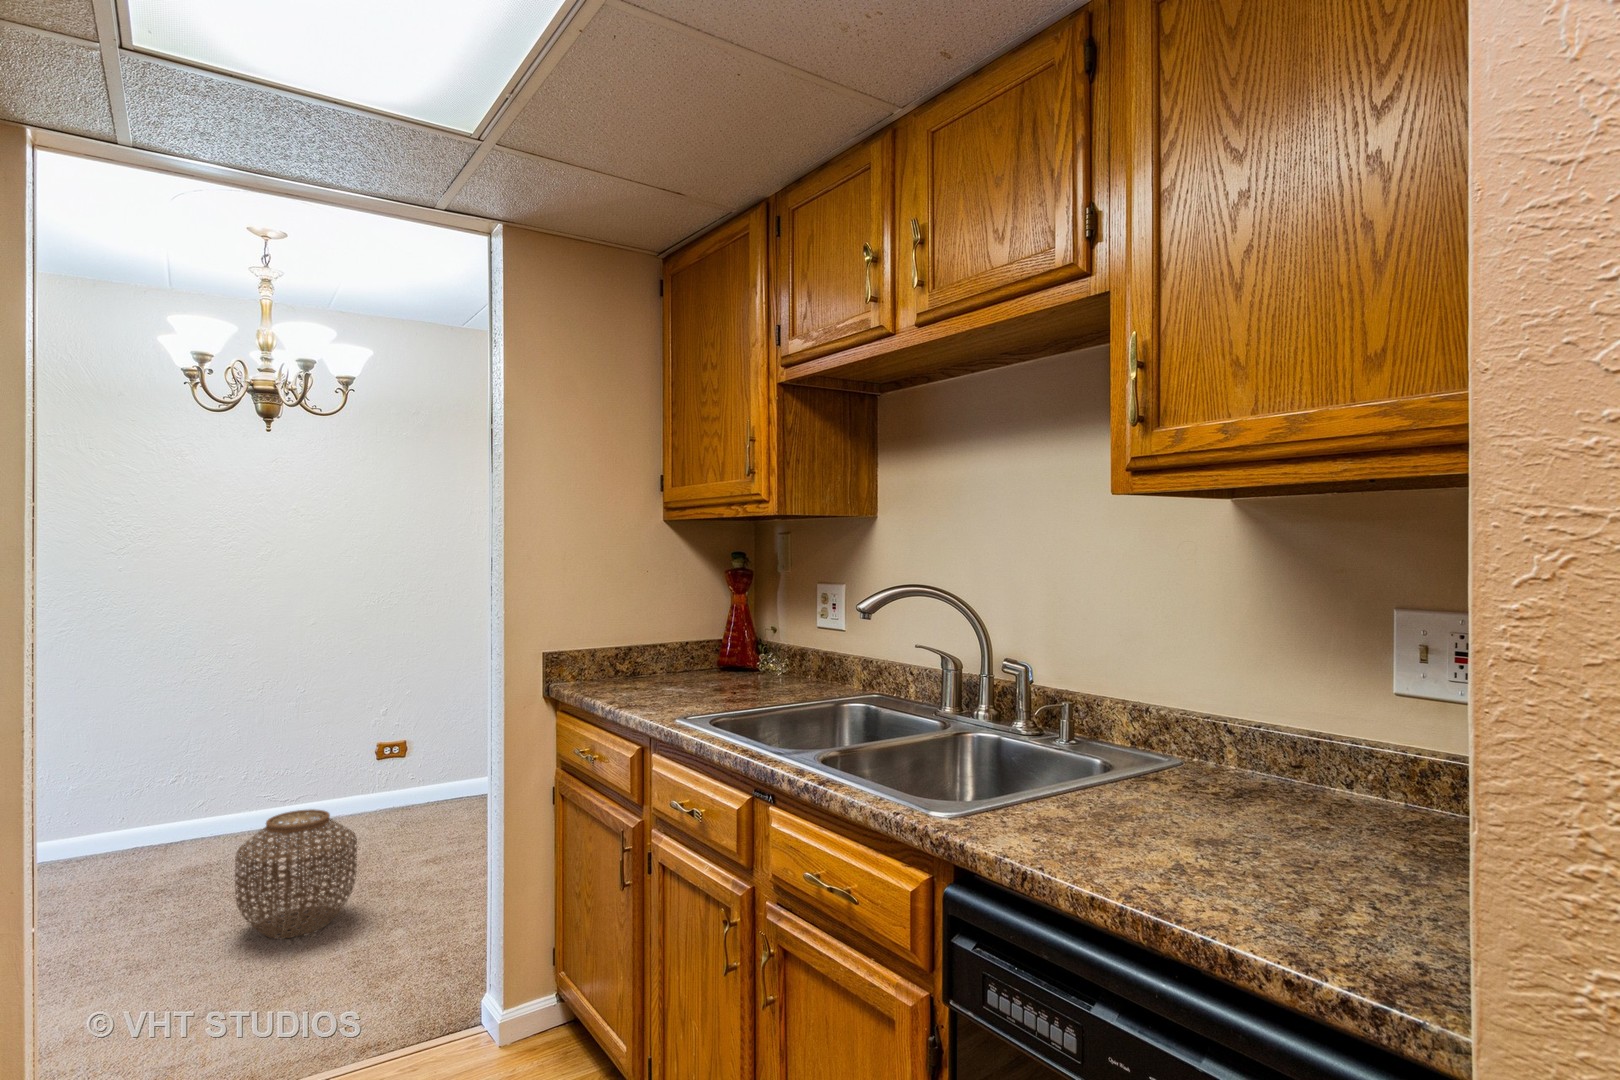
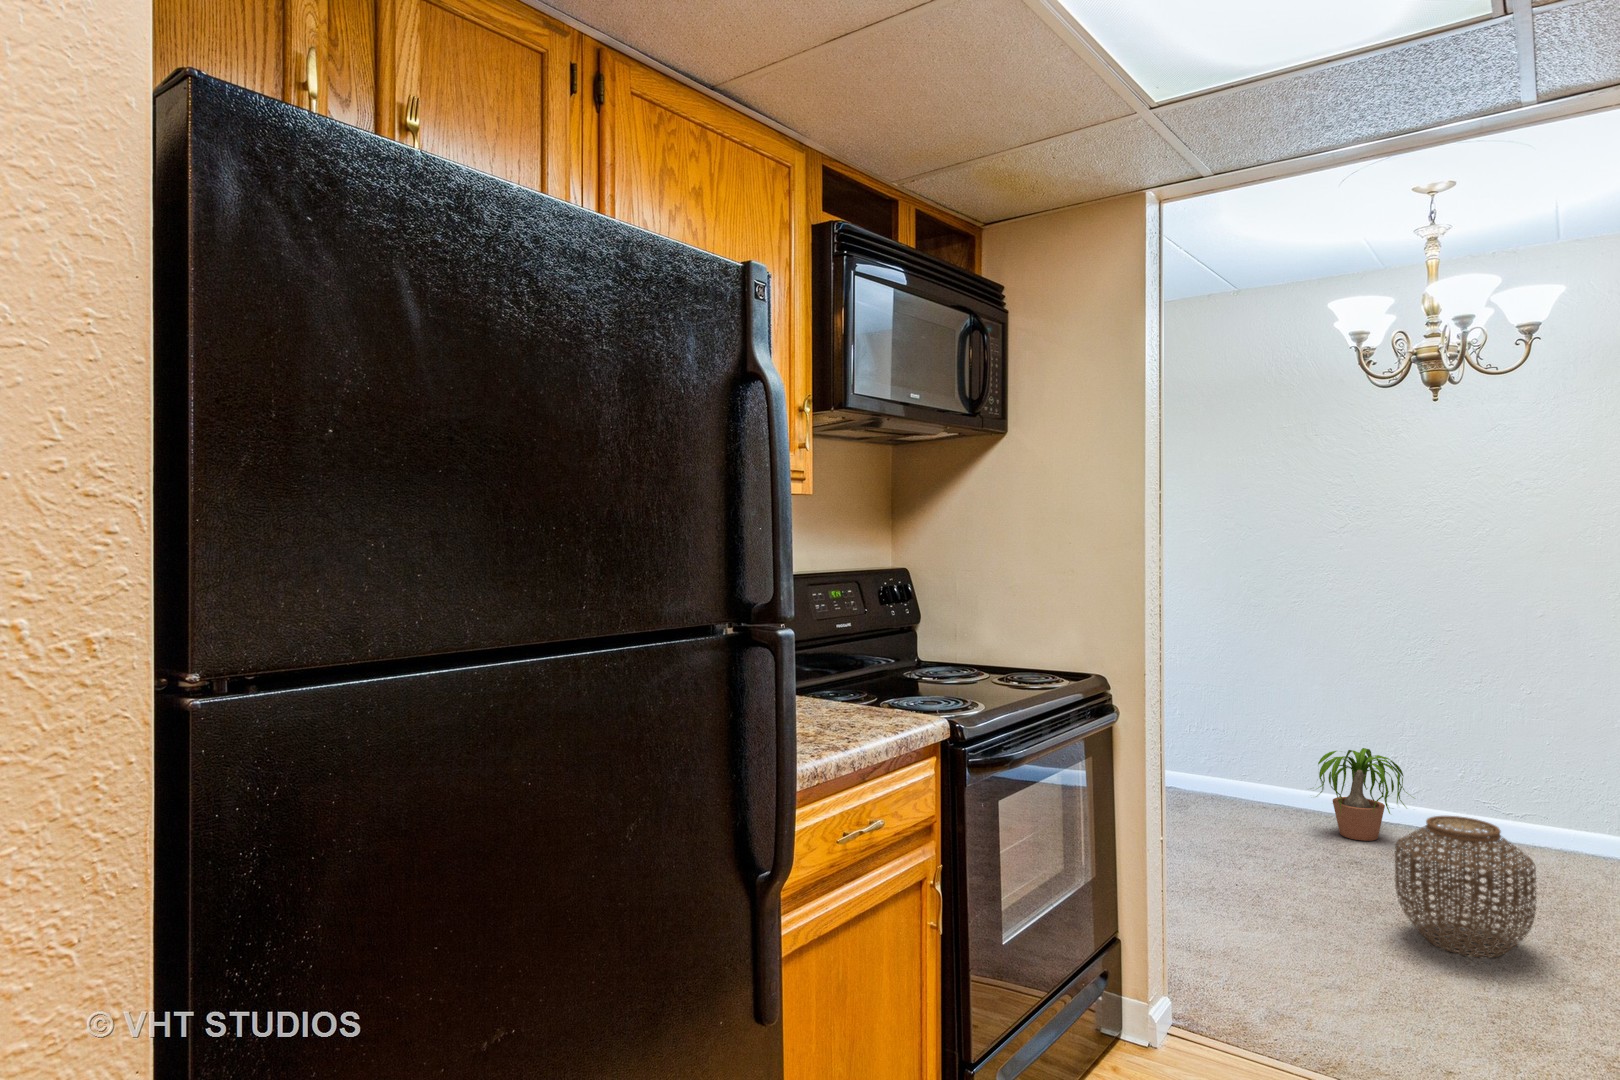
potted plant: none [88,772,221,871] -> present [1316,748,1414,841]

